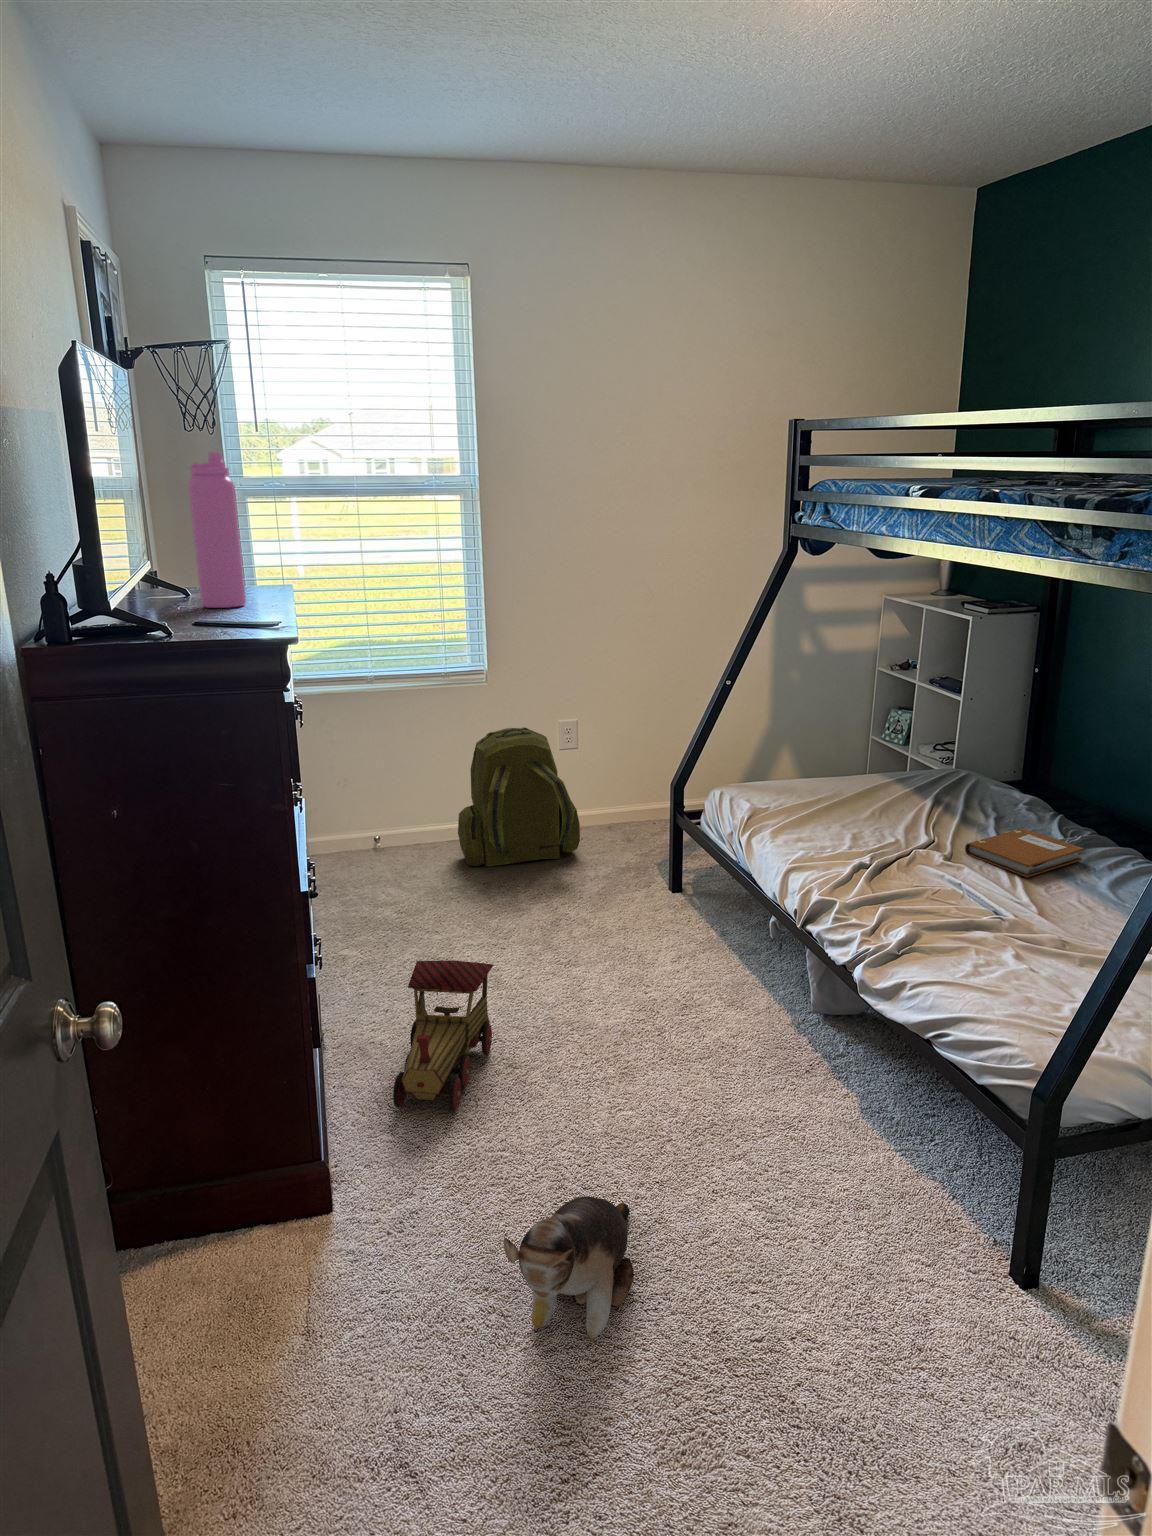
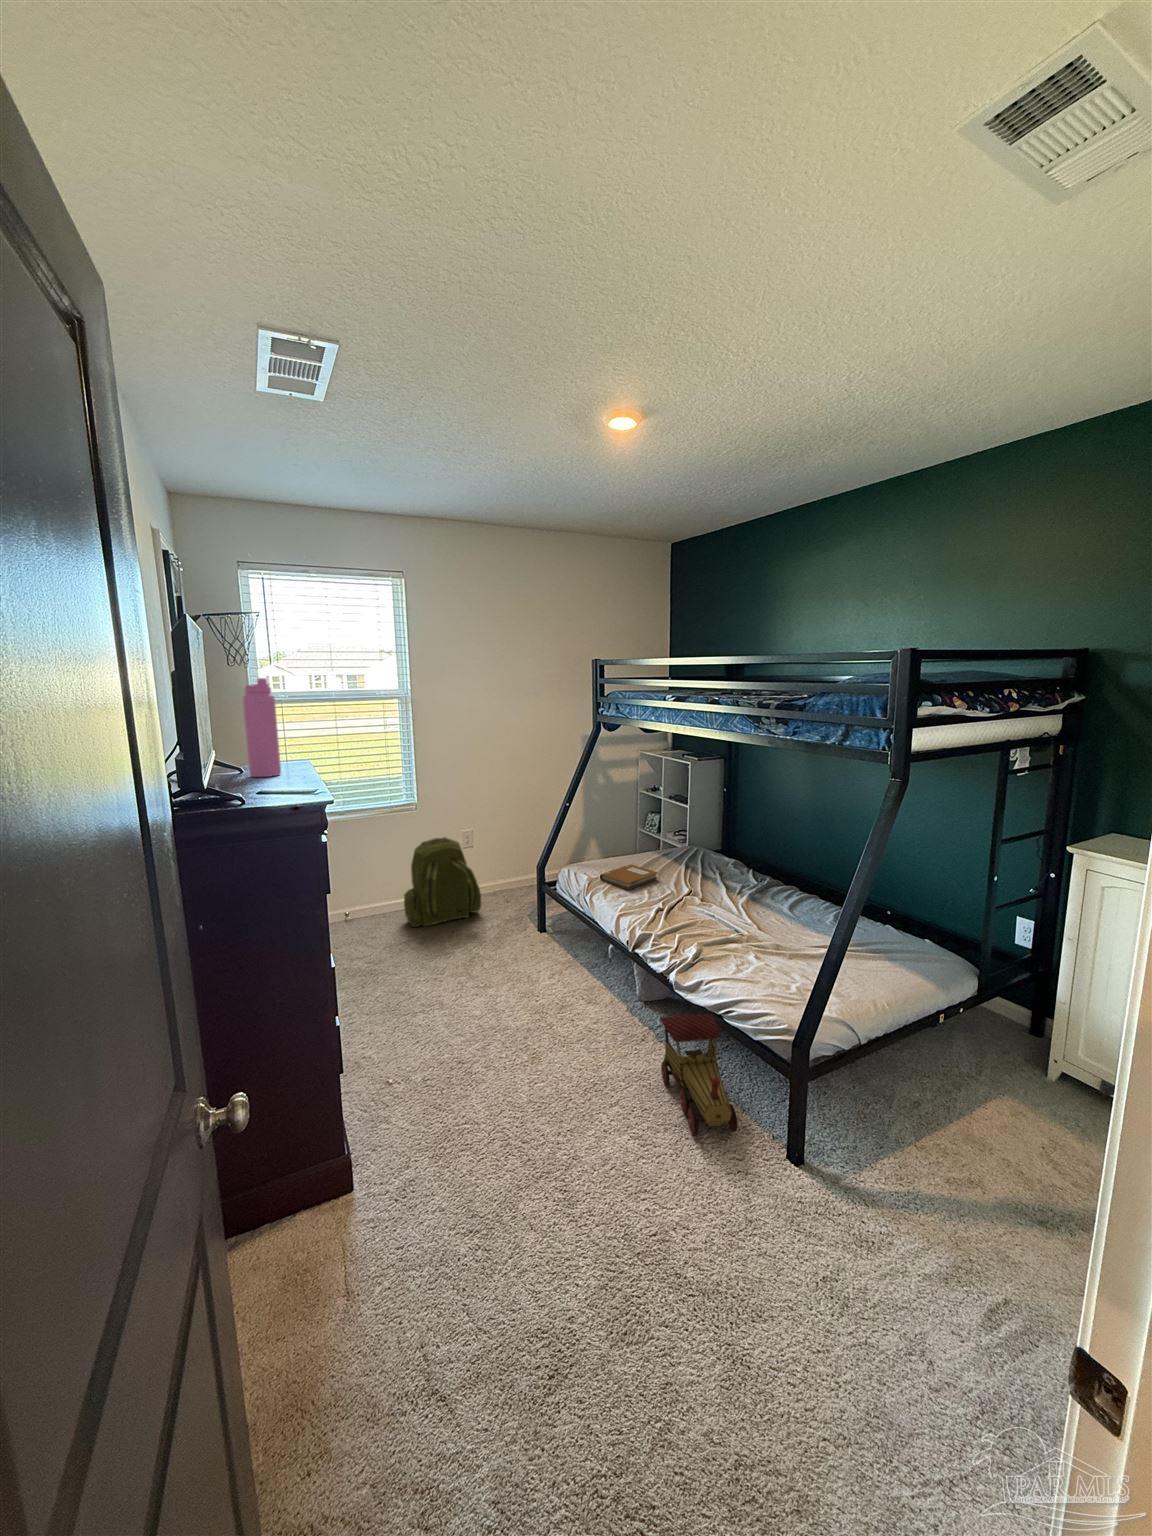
notebook: present [965,829,1084,877] -> present [600,864,658,890]
toy train: present [393,960,494,1112] -> present [660,1014,737,1136]
plush toy: present [504,1196,634,1339] -> none [493,1151,569,1258]

